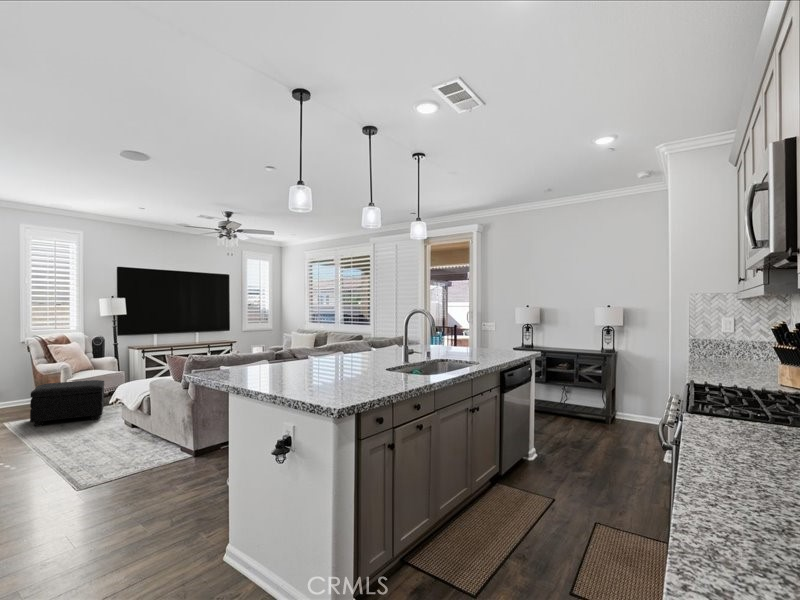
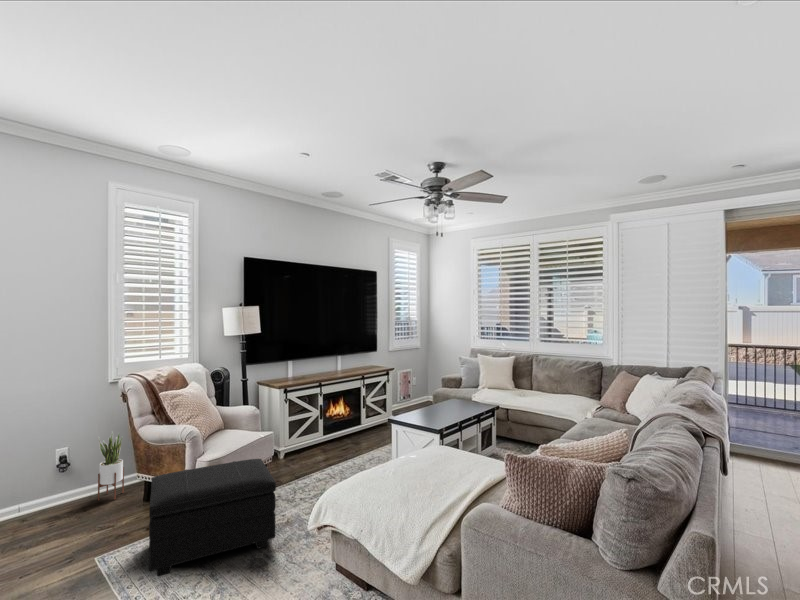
potted plant: none [13,368,30,407] -> present [98,431,124,500]

